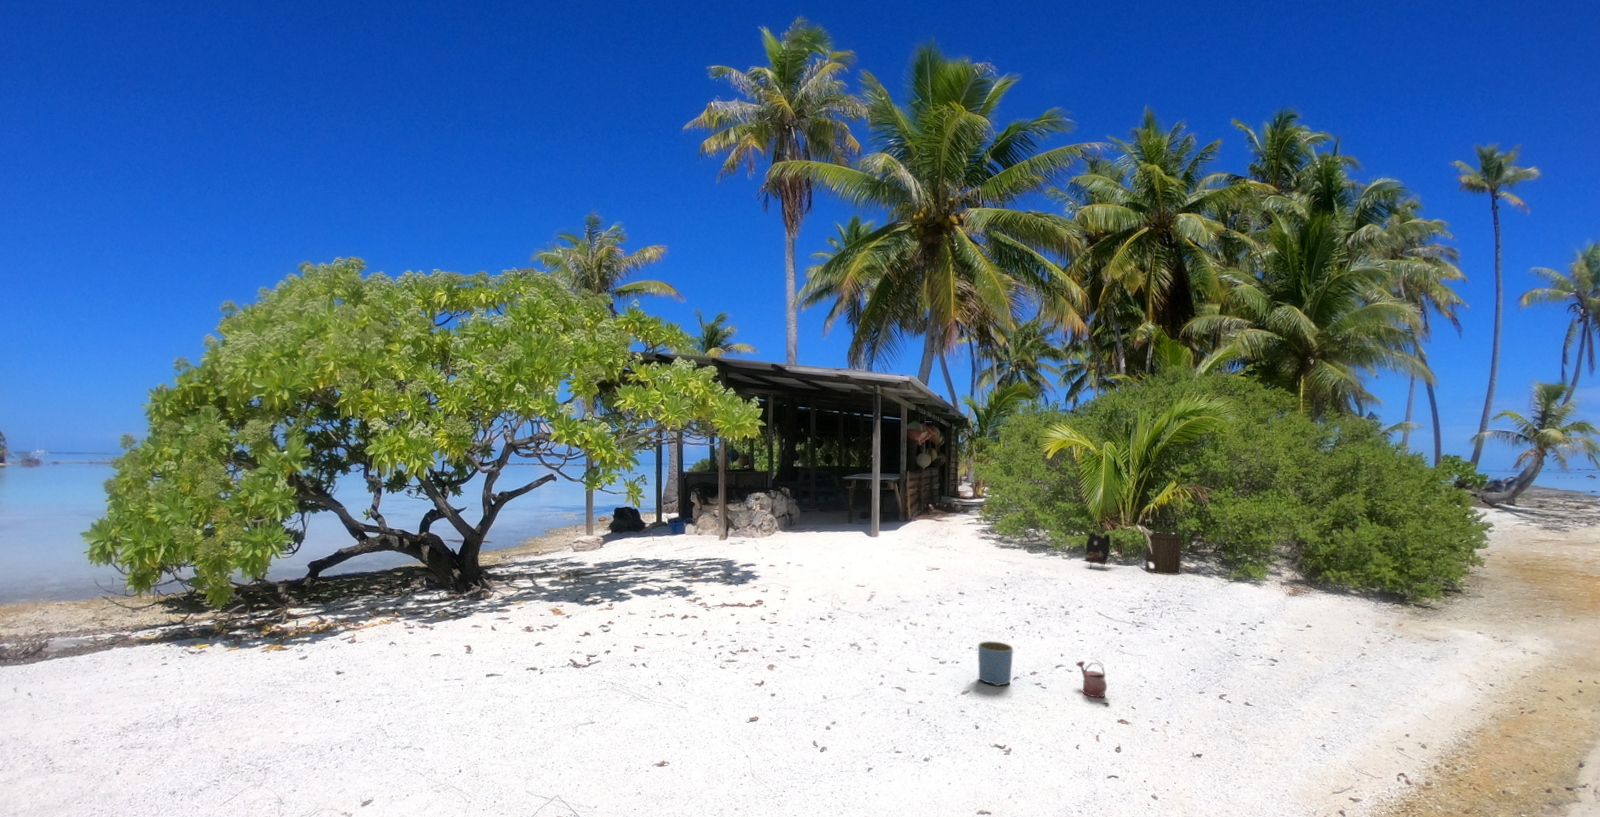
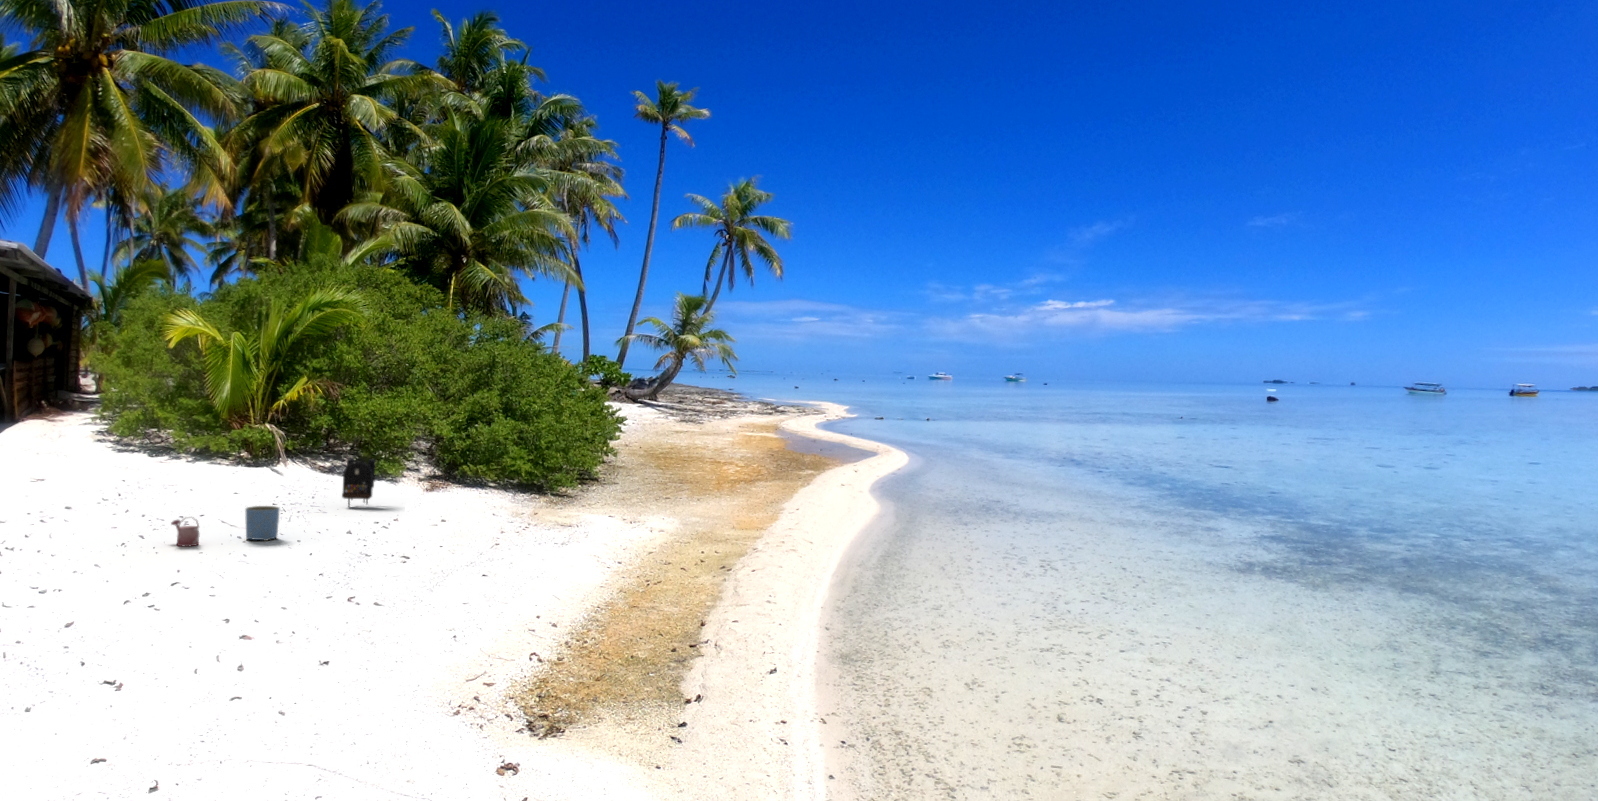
backpack: present [1085,533,1110,565] -> present [342,459,375,506]
stool: present [1145,533,1181,575] -> none [276,430,314,470]
planter: present [978,641,1013,686] -> present [245,506,279,541]

